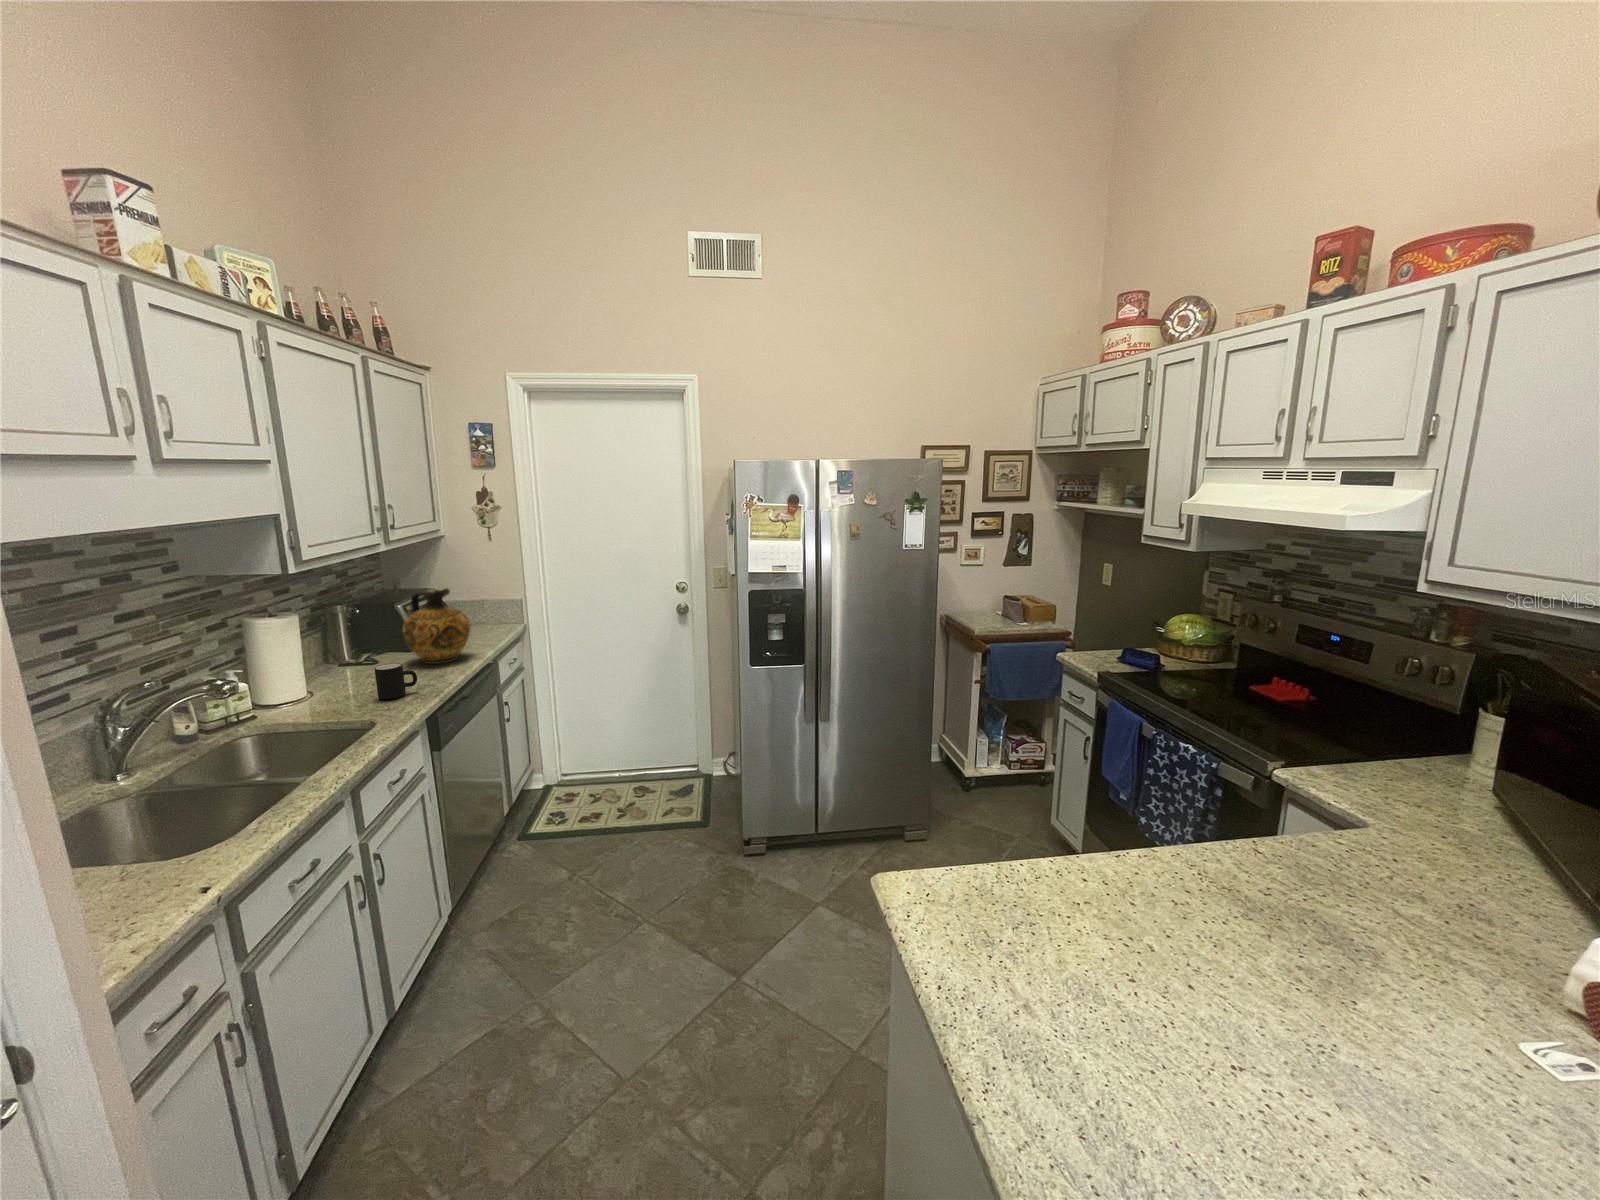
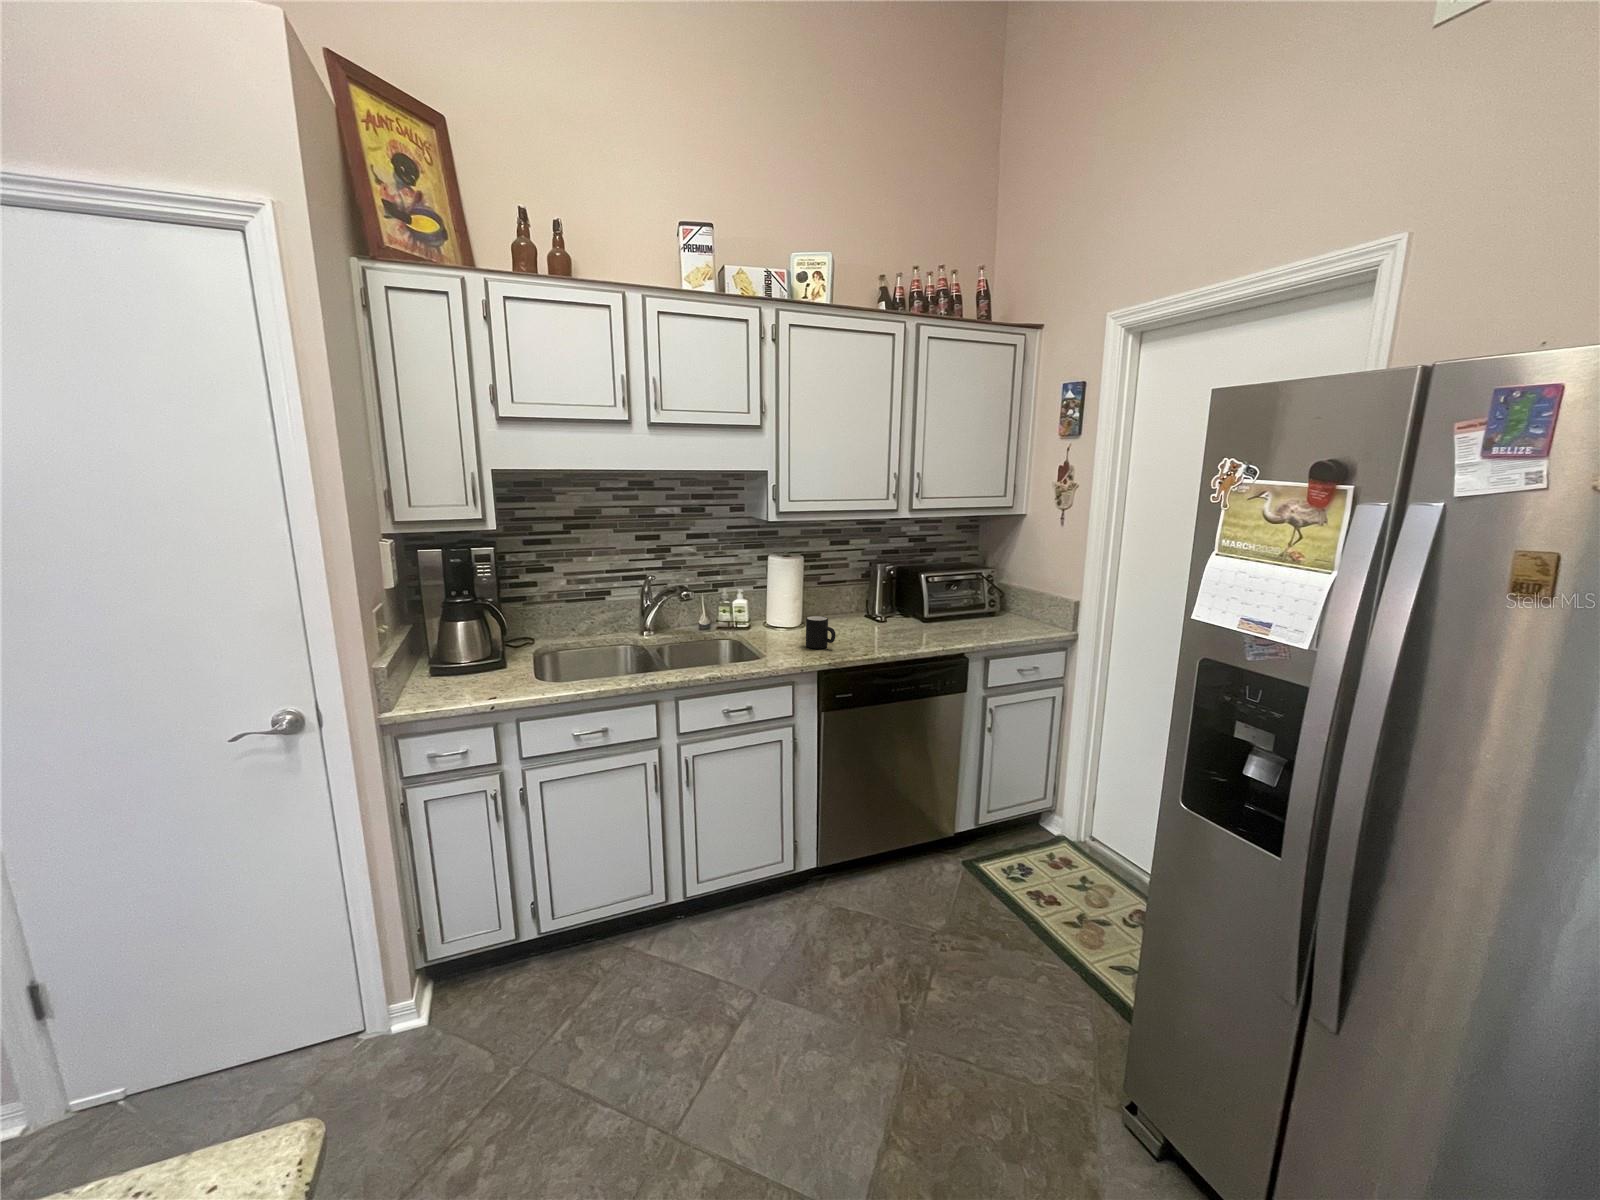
ceramic jug: present [403,588,471,664] -> none [892,563,954,640]

